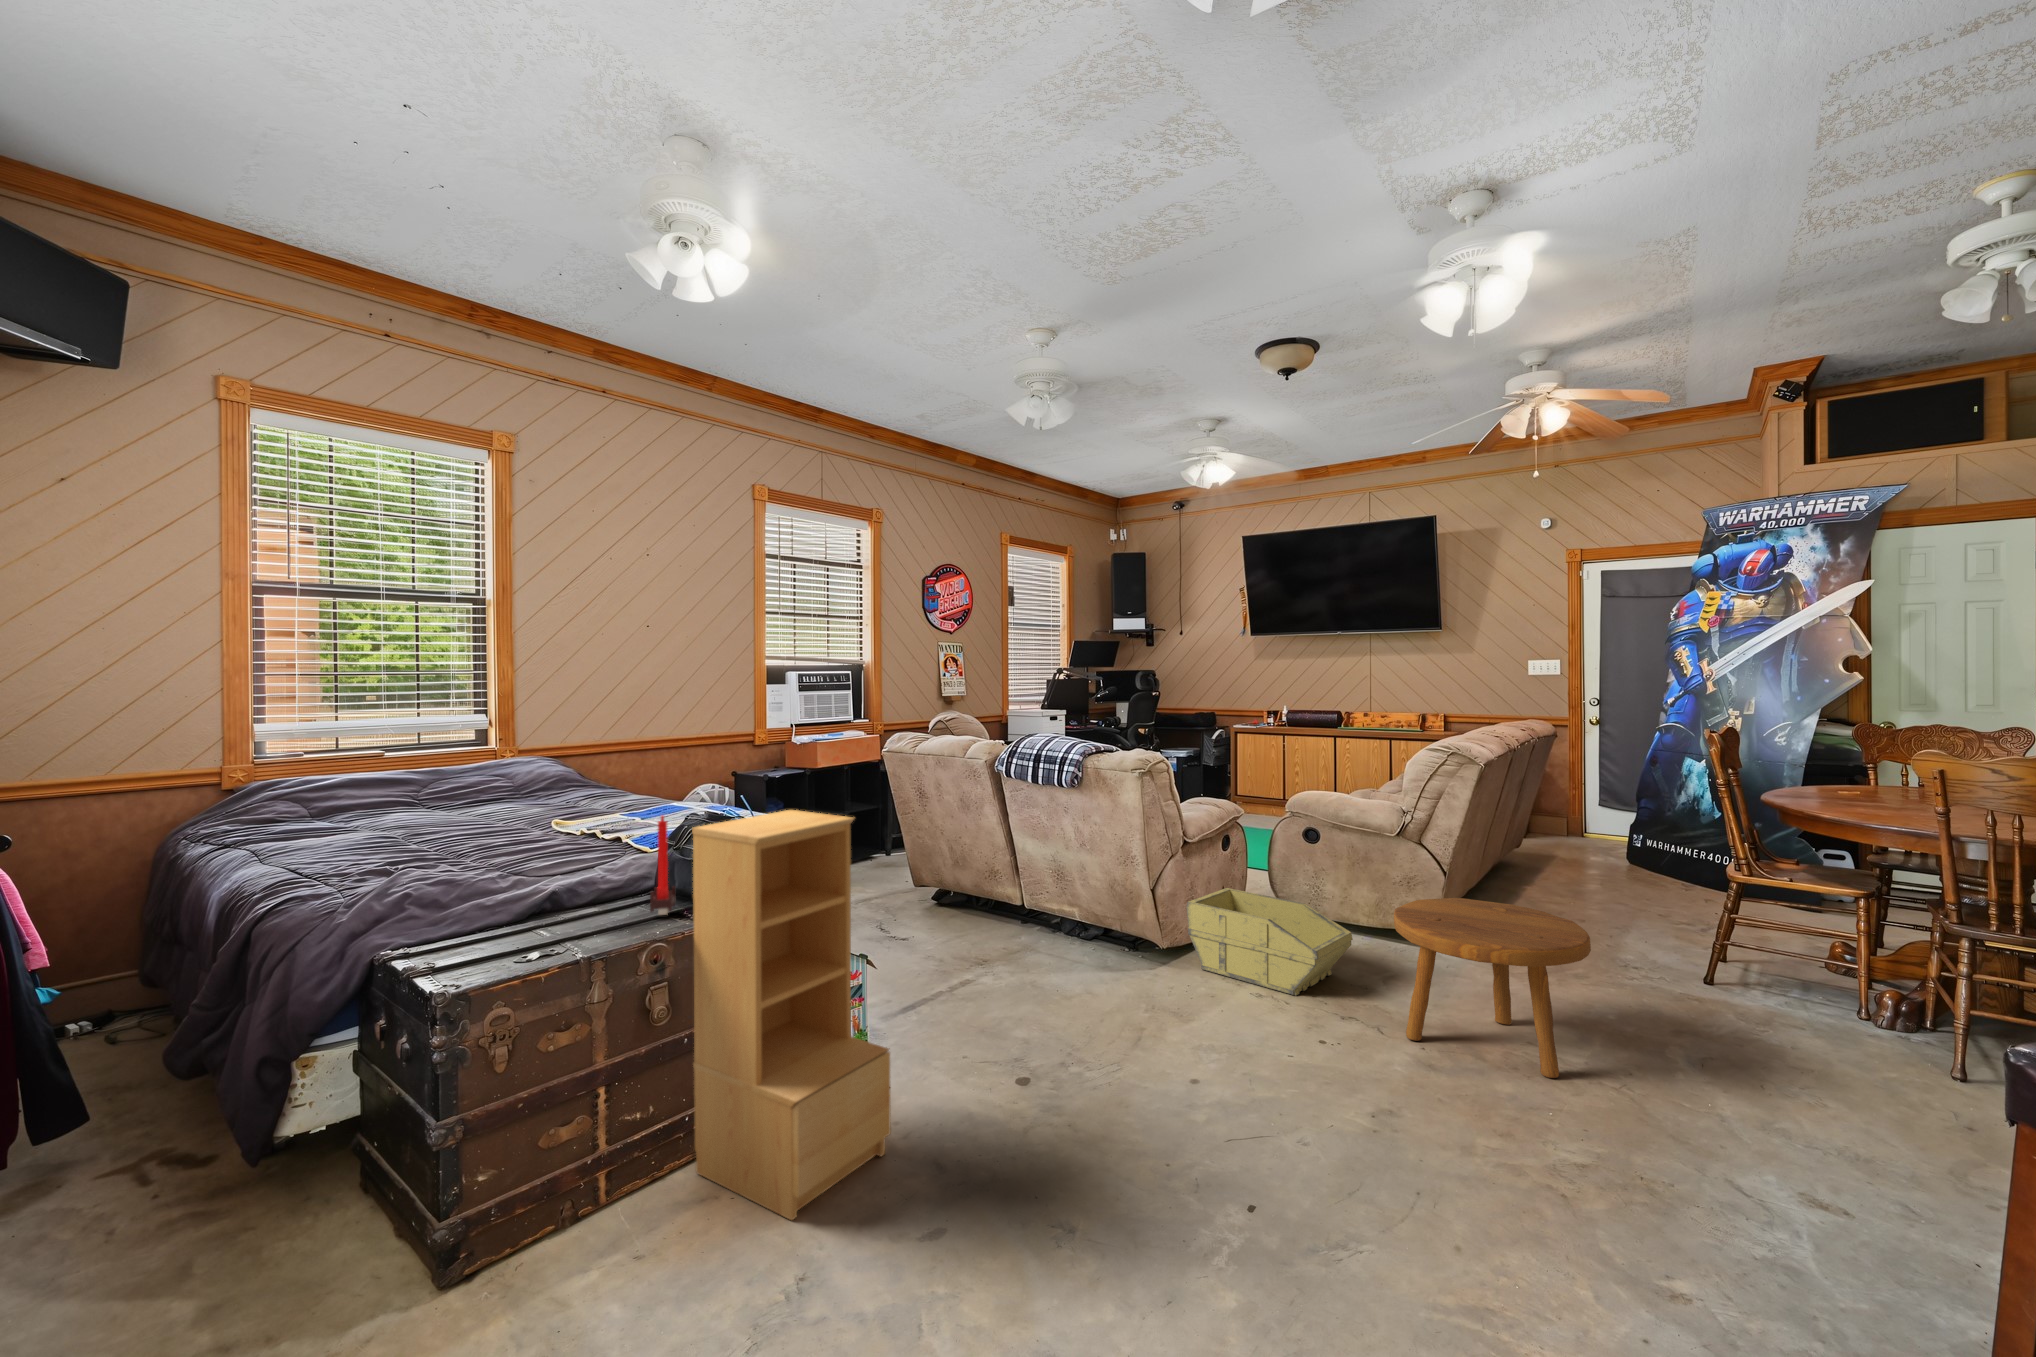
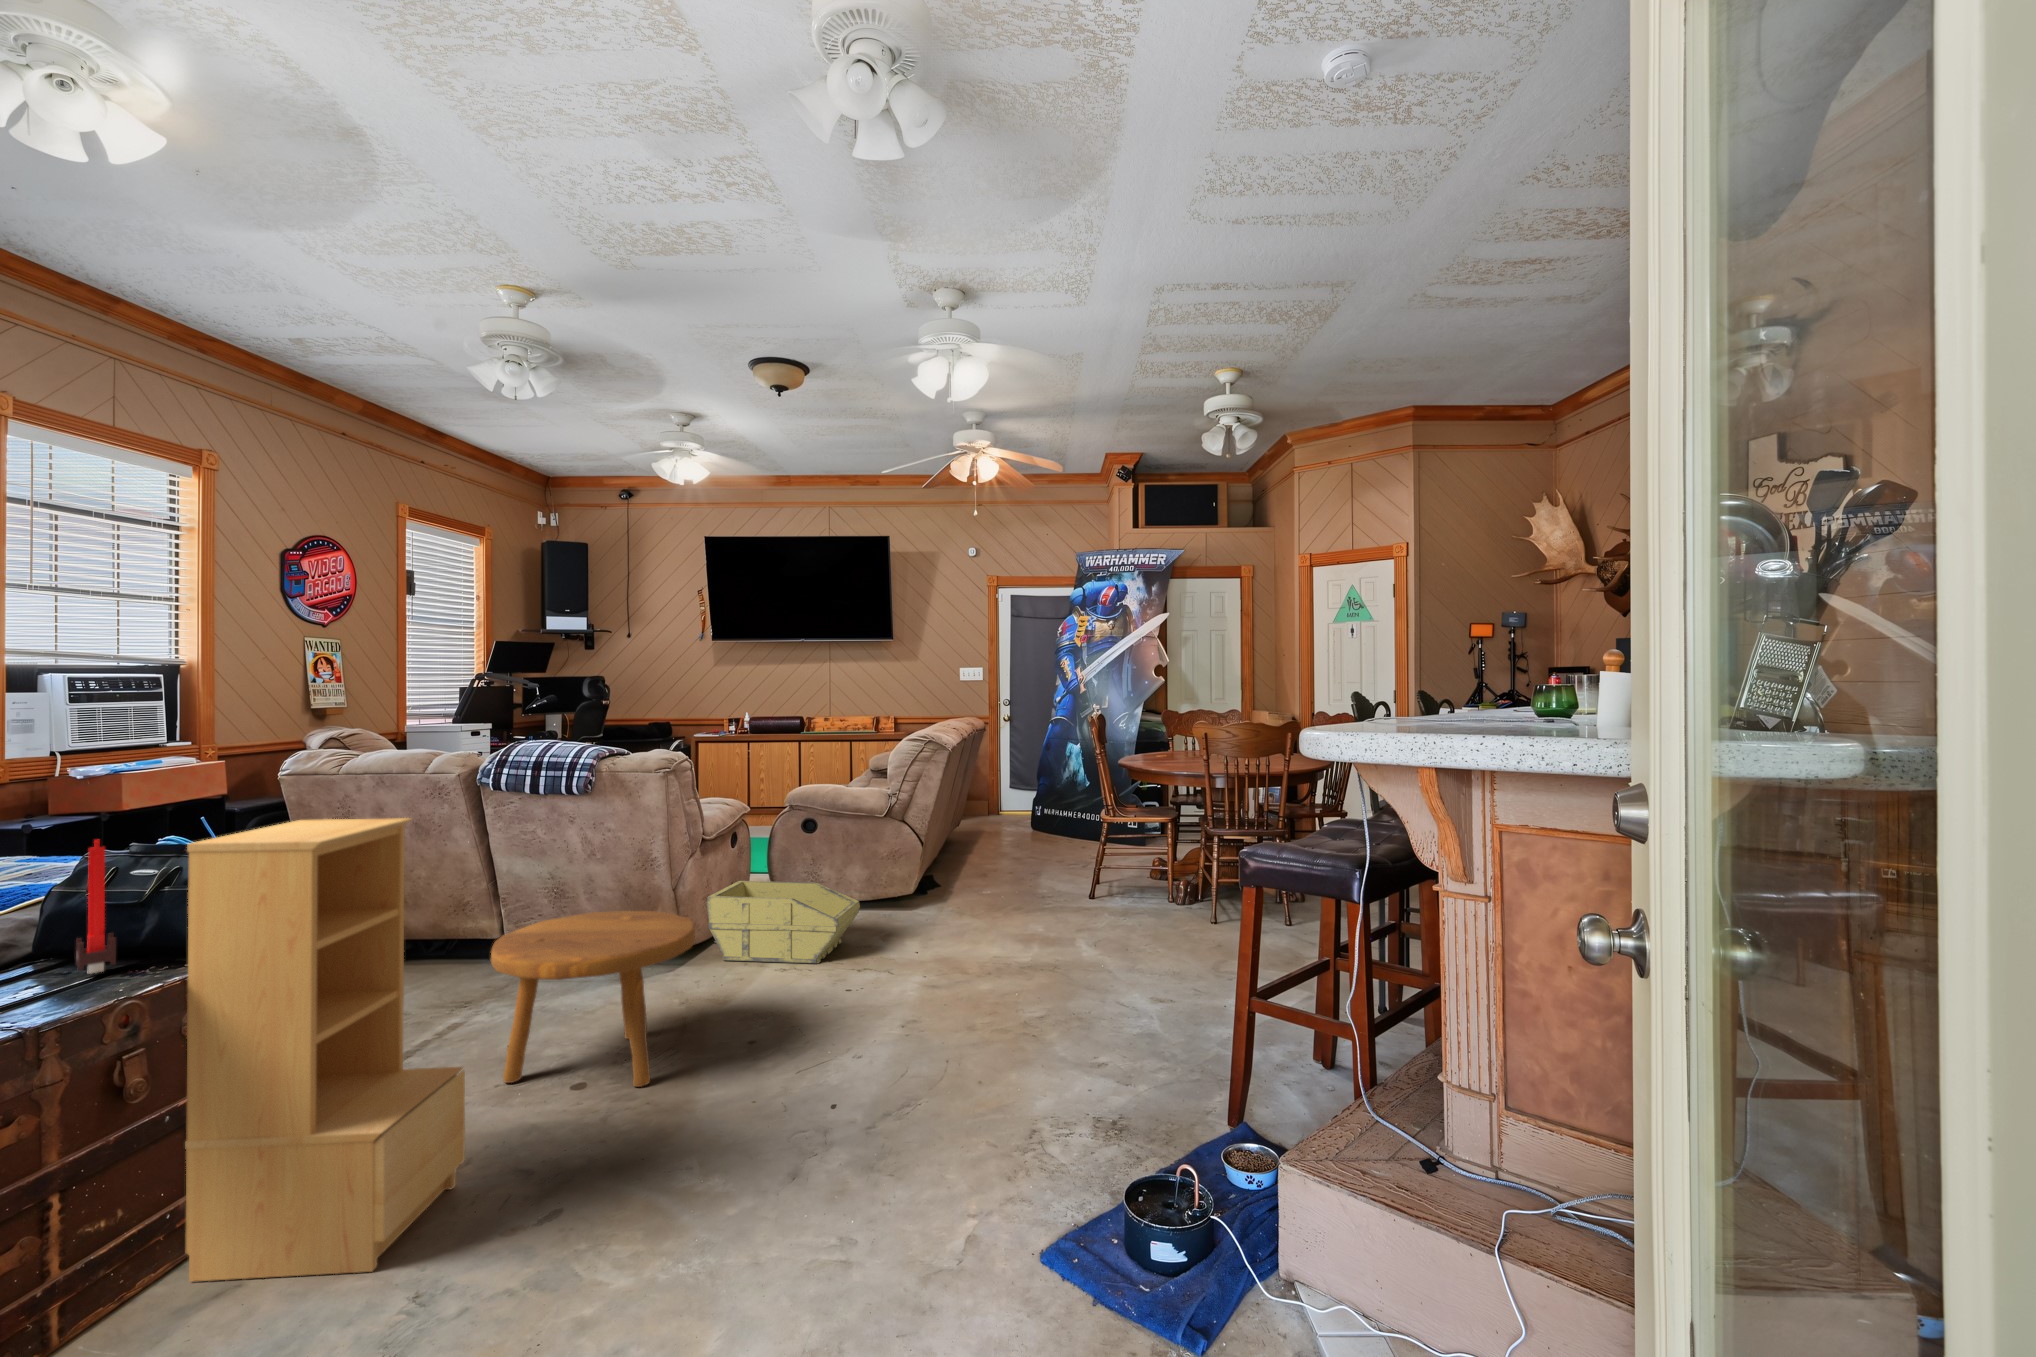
footstool: present [1394,898,1591,1078] -> present [491,911,695,1087]

